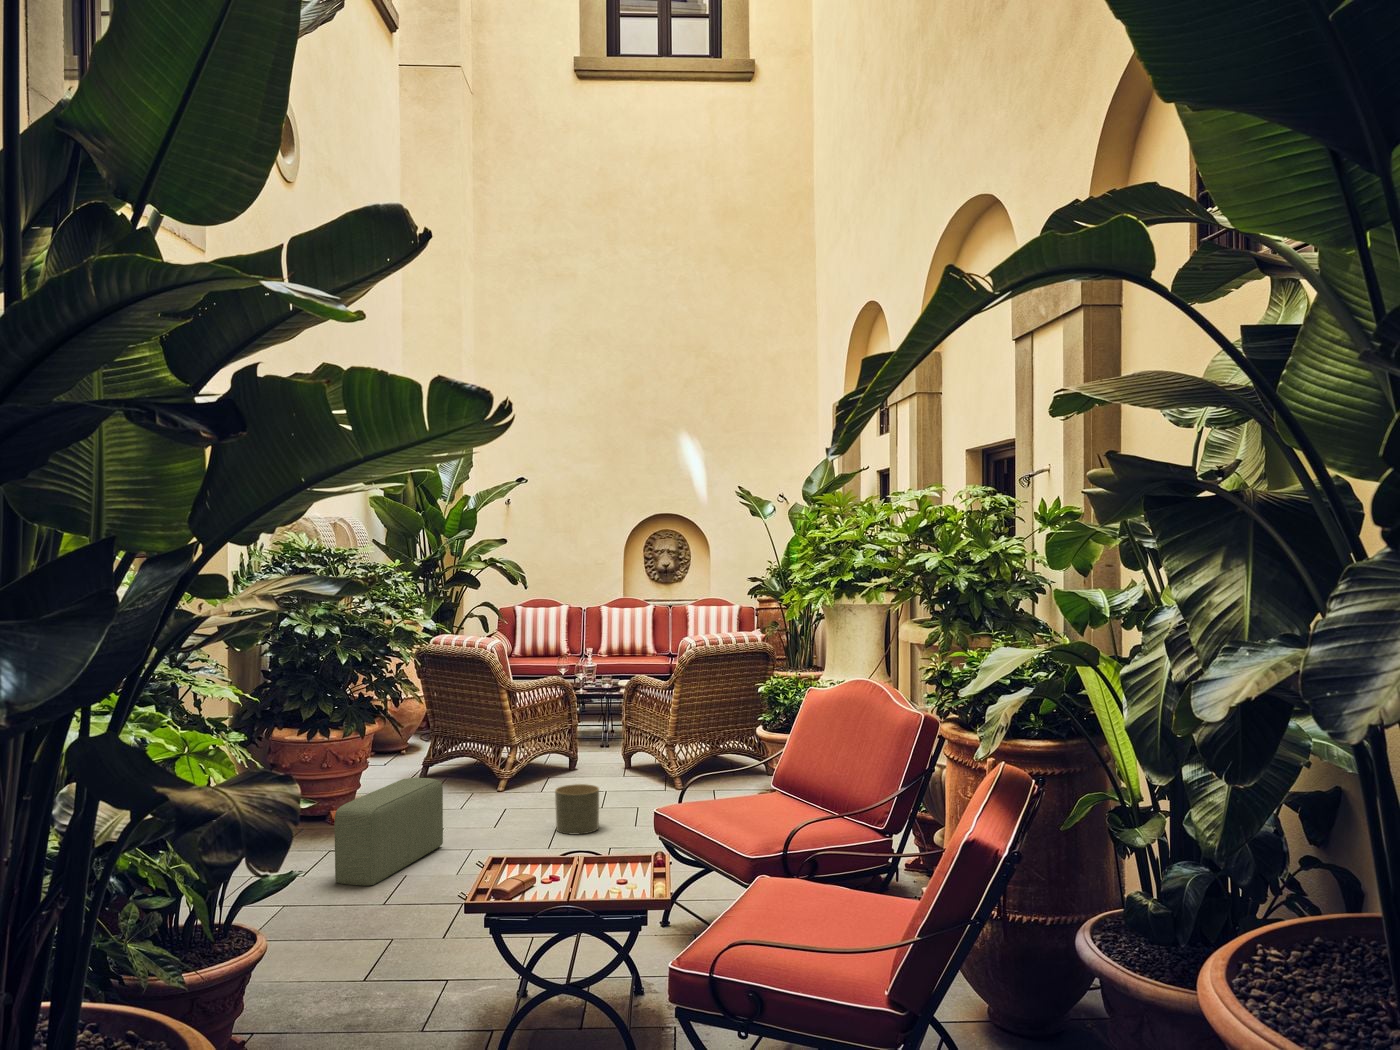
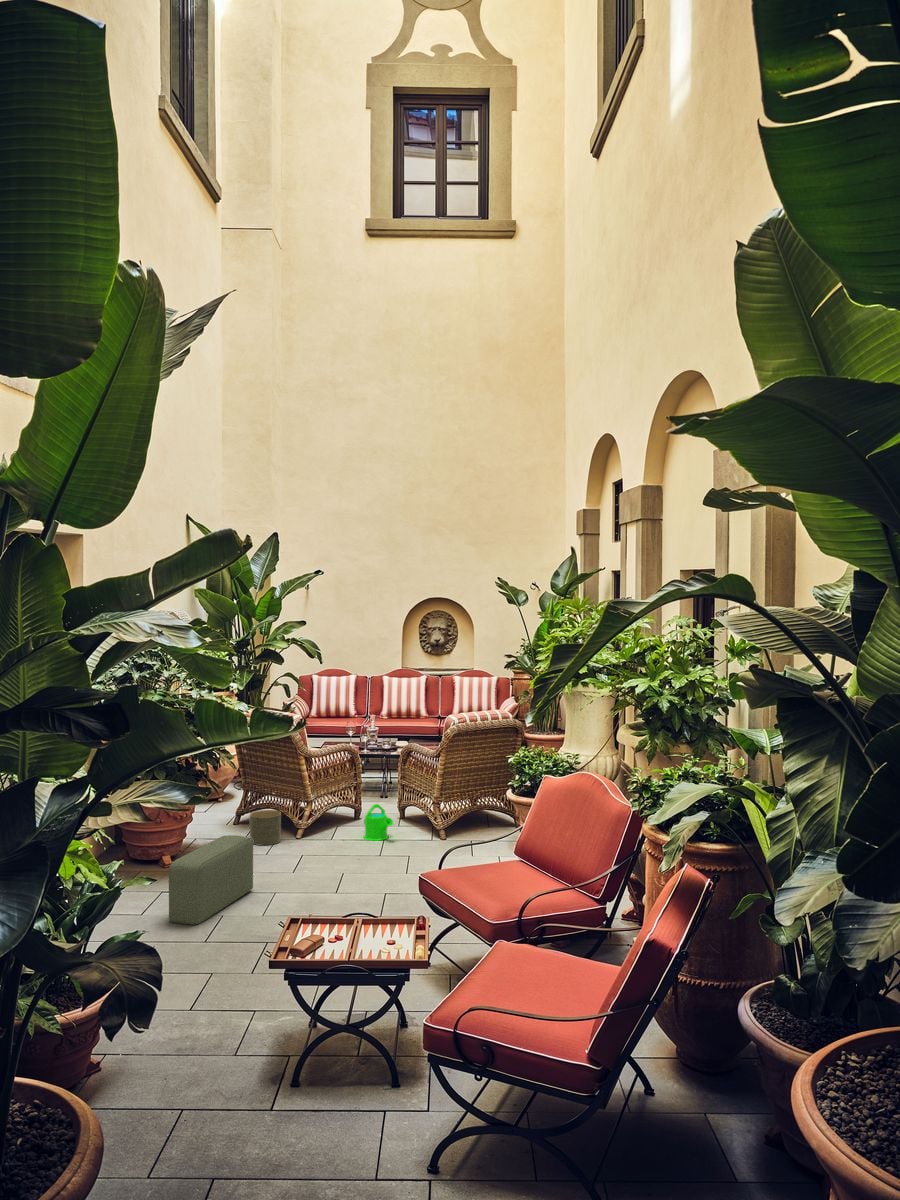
watering can: none [580,745,618,791] -> present [364,804,393,841]
planter: present [555,784,599,835] -> present [250,810,281,845]

